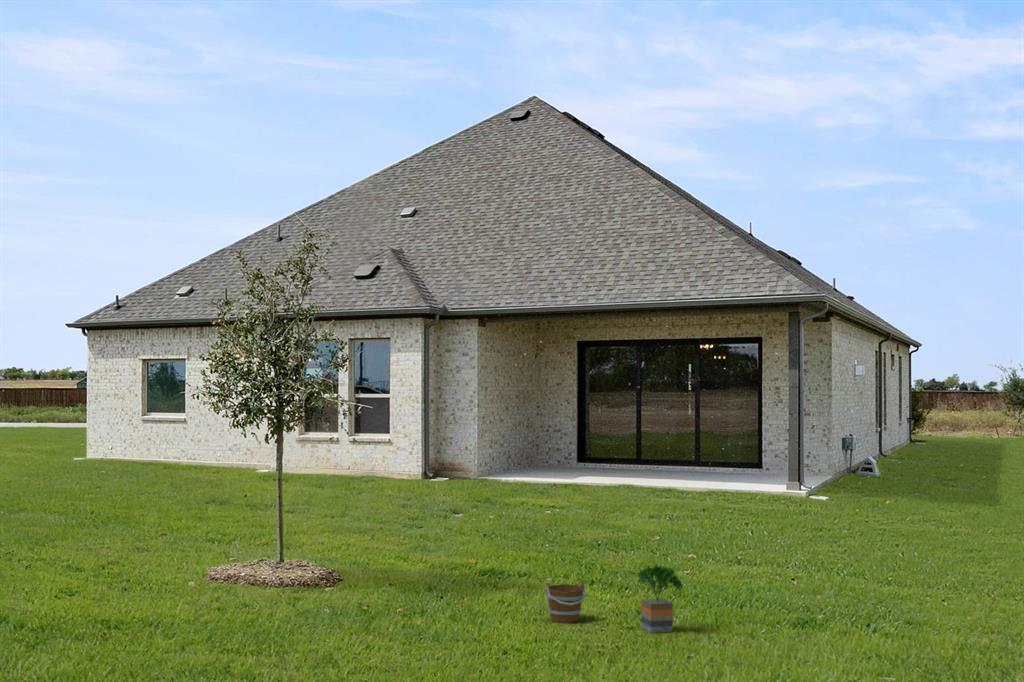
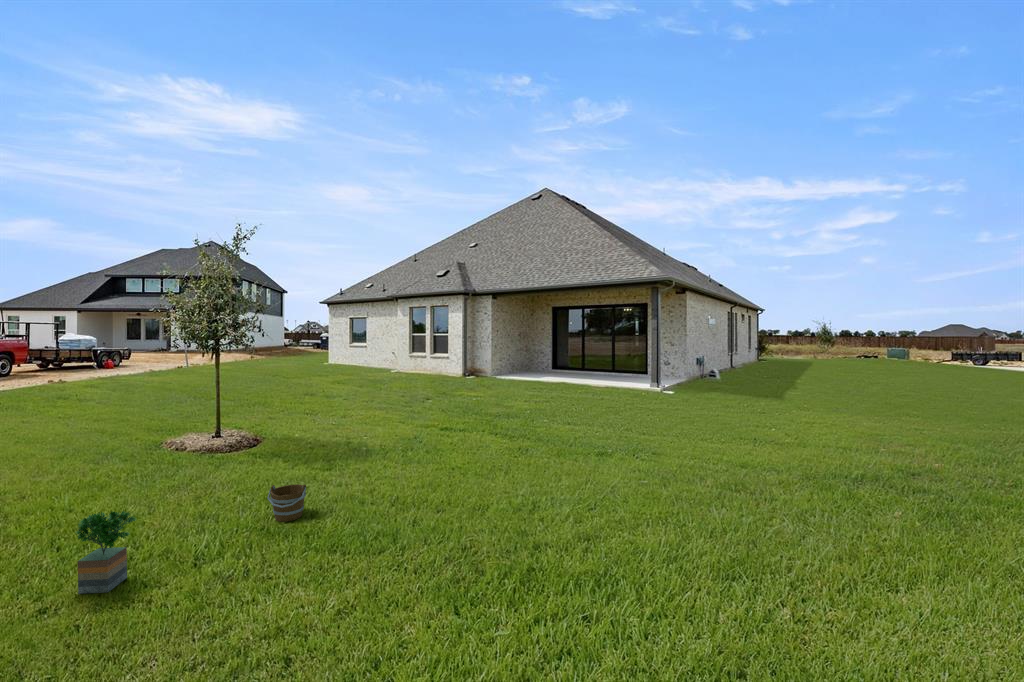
potted tree: present [638,566,683,633] -> present [76,511,136,594]

